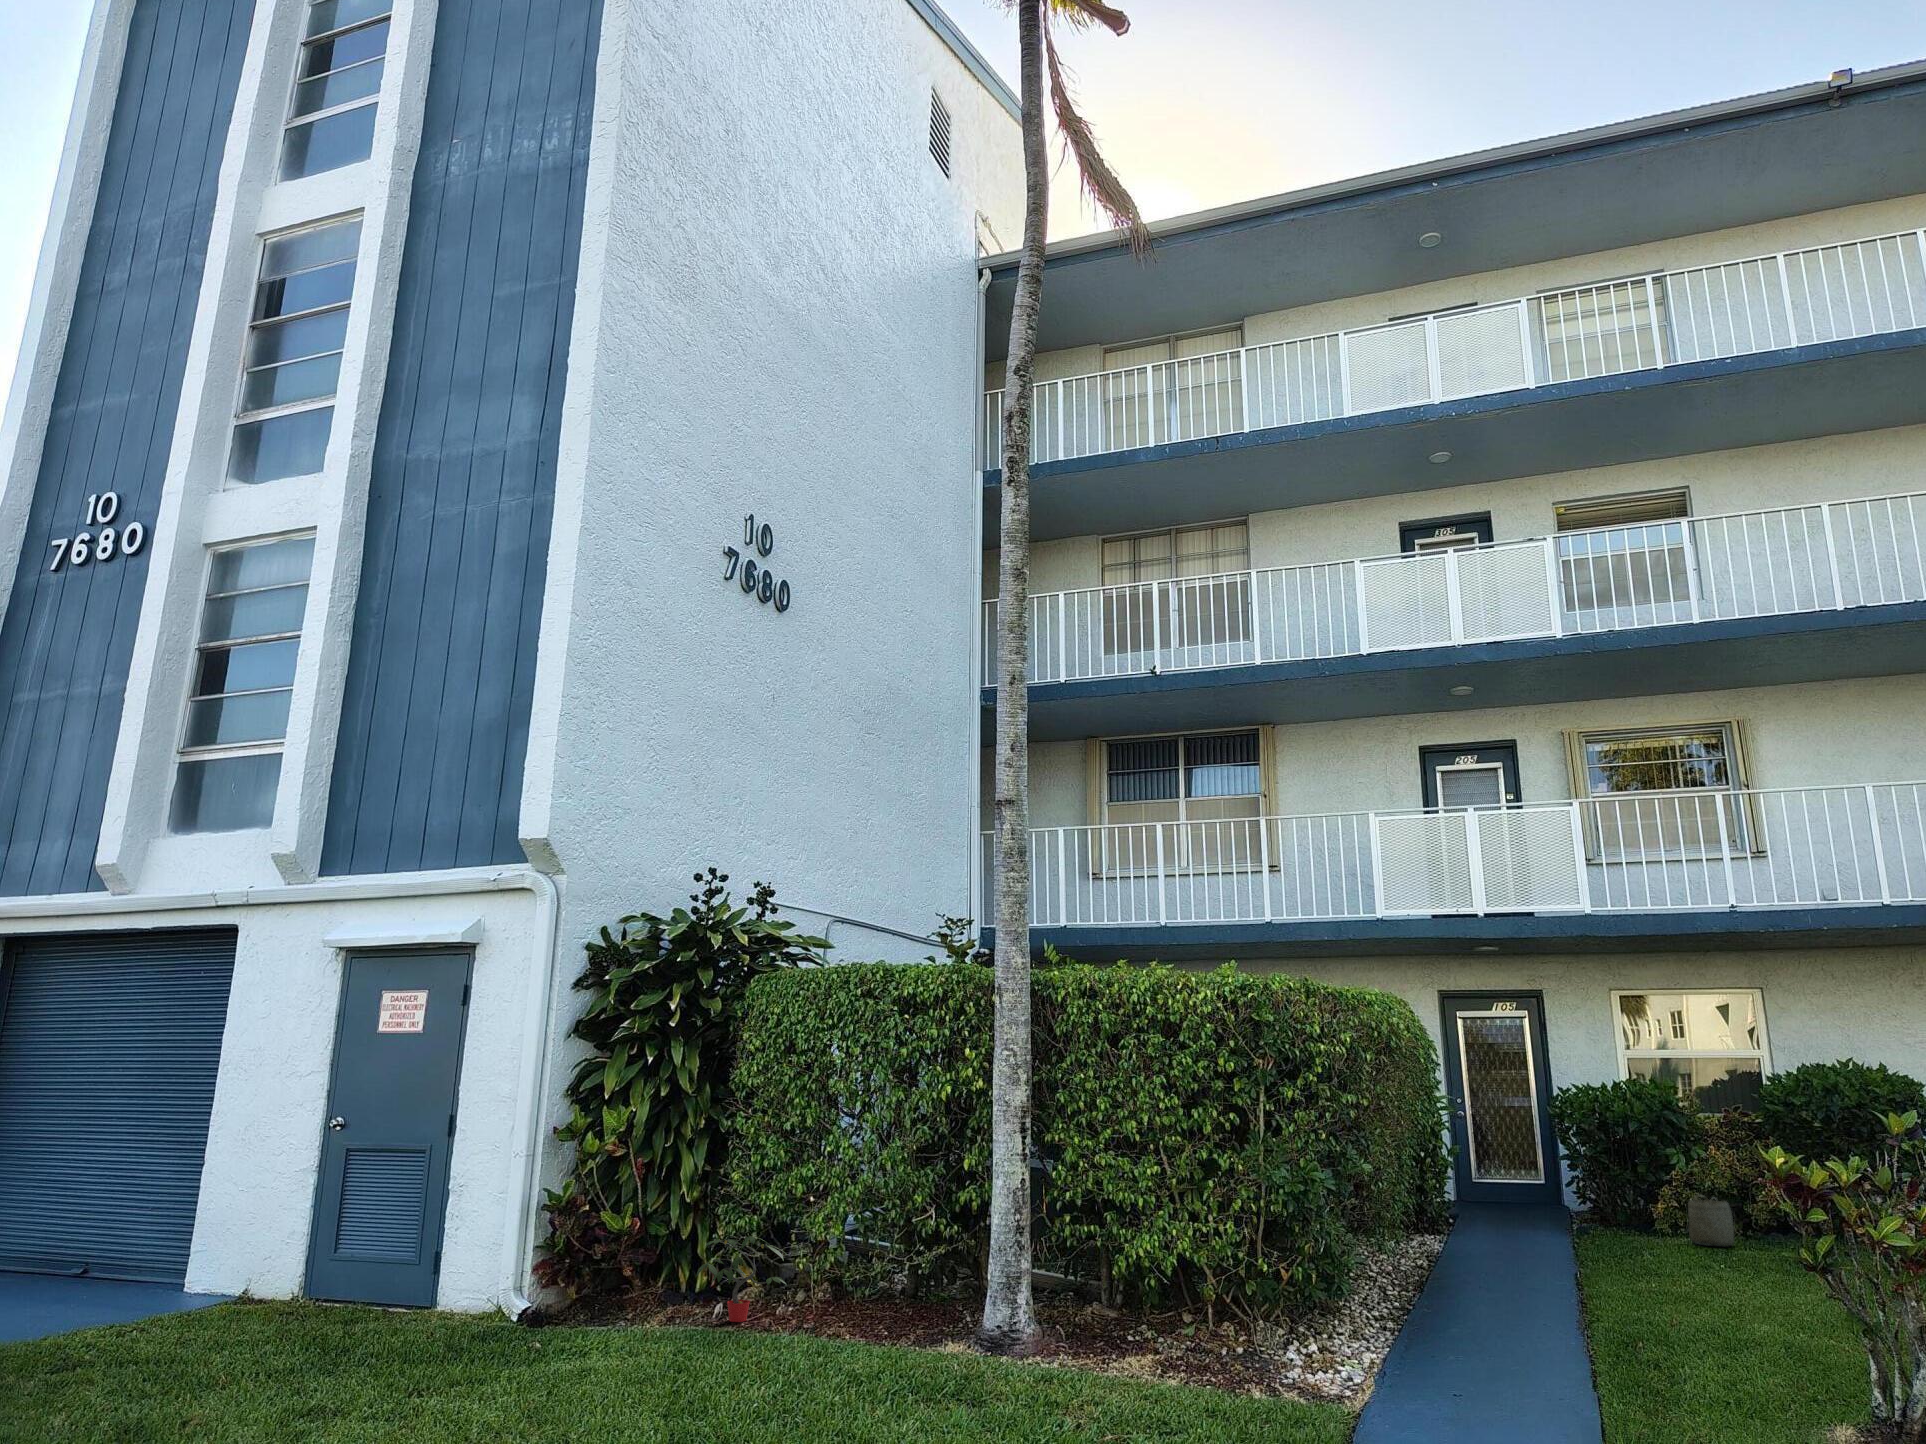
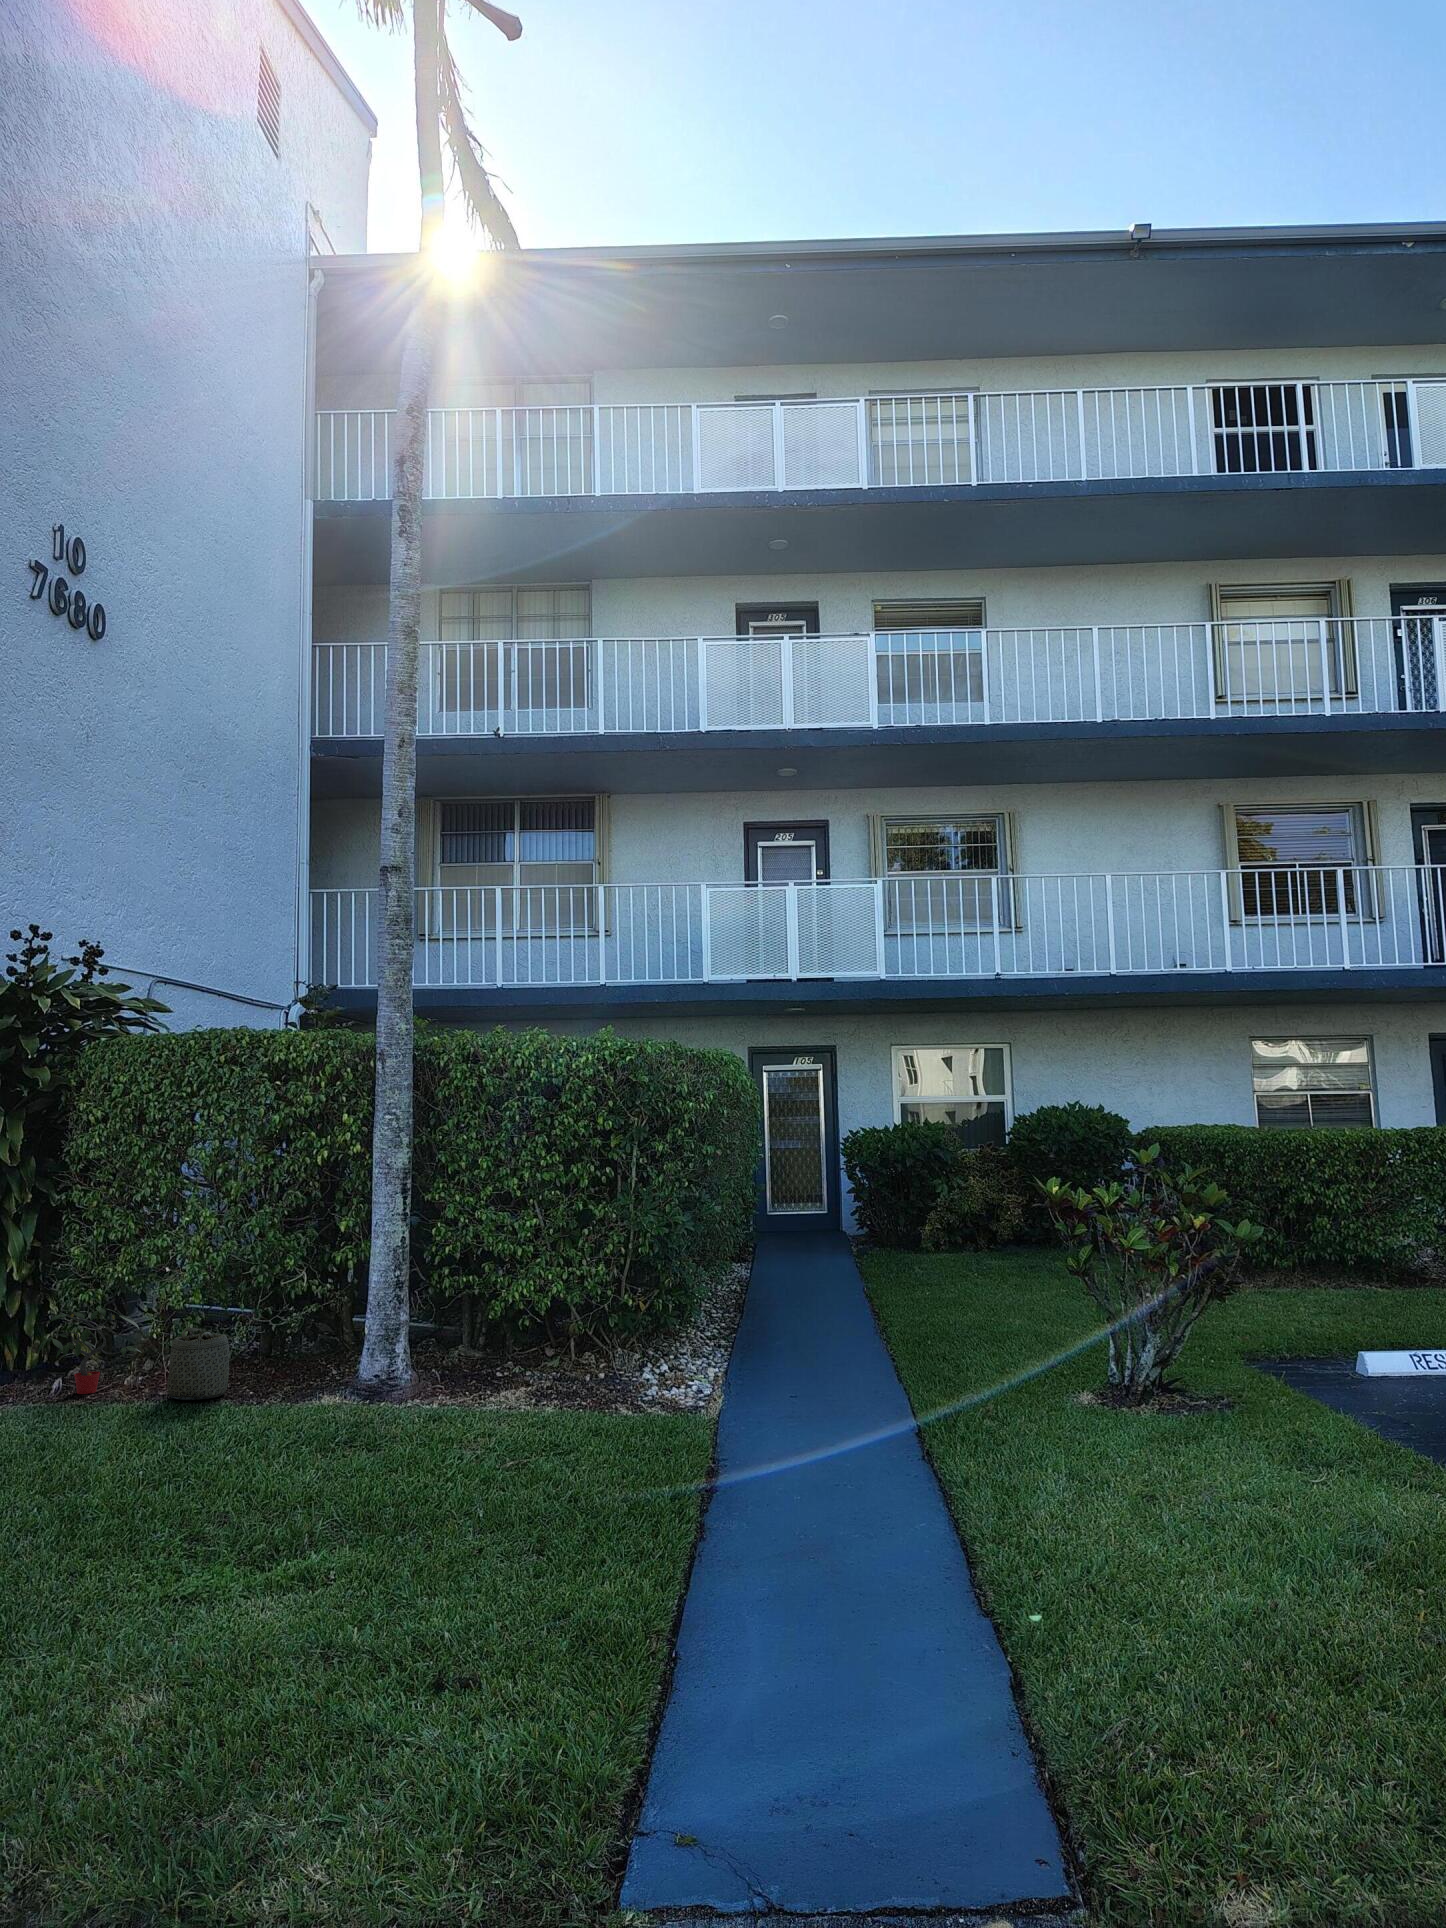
basket: present [1688,1194,1734,1247] -> present [167,1328,230,1400]

